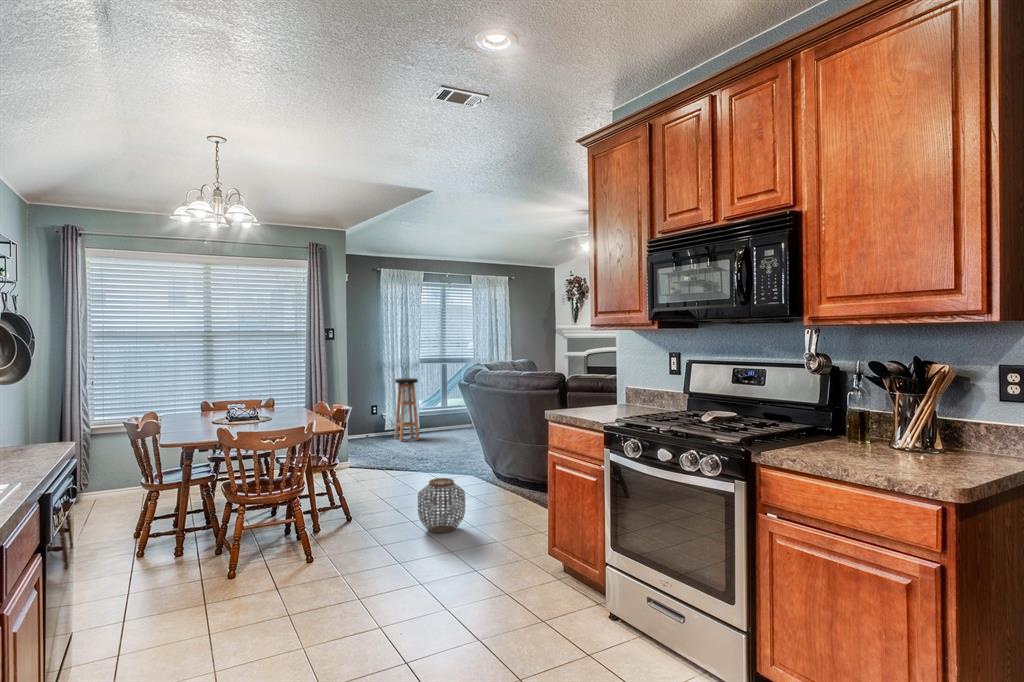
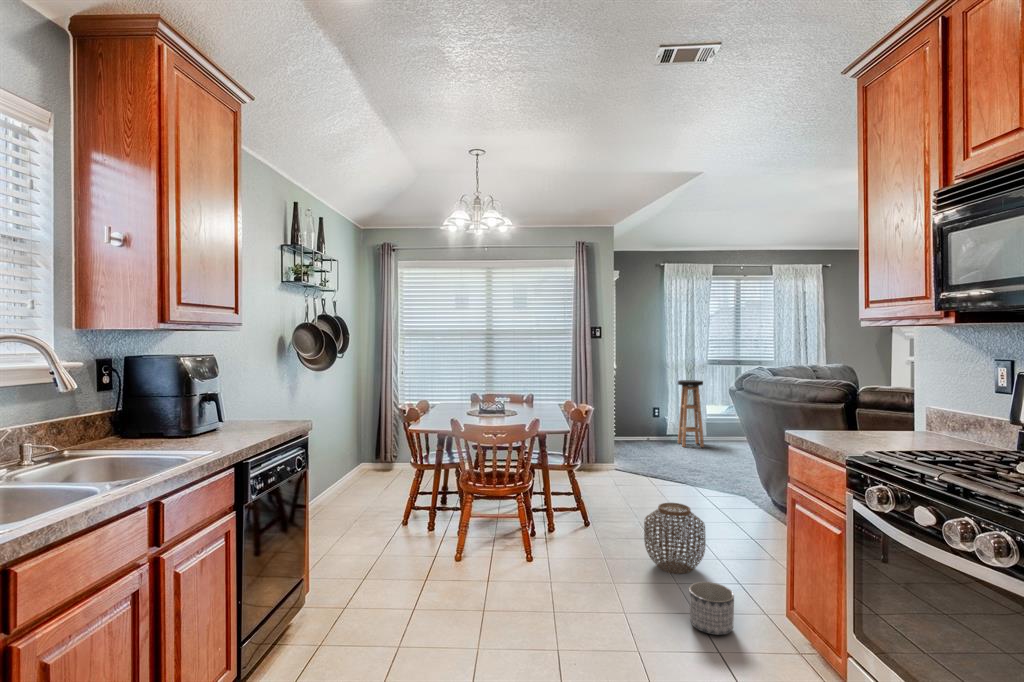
planter: none [469,527,500,561] -> present [689,582,734,635]

